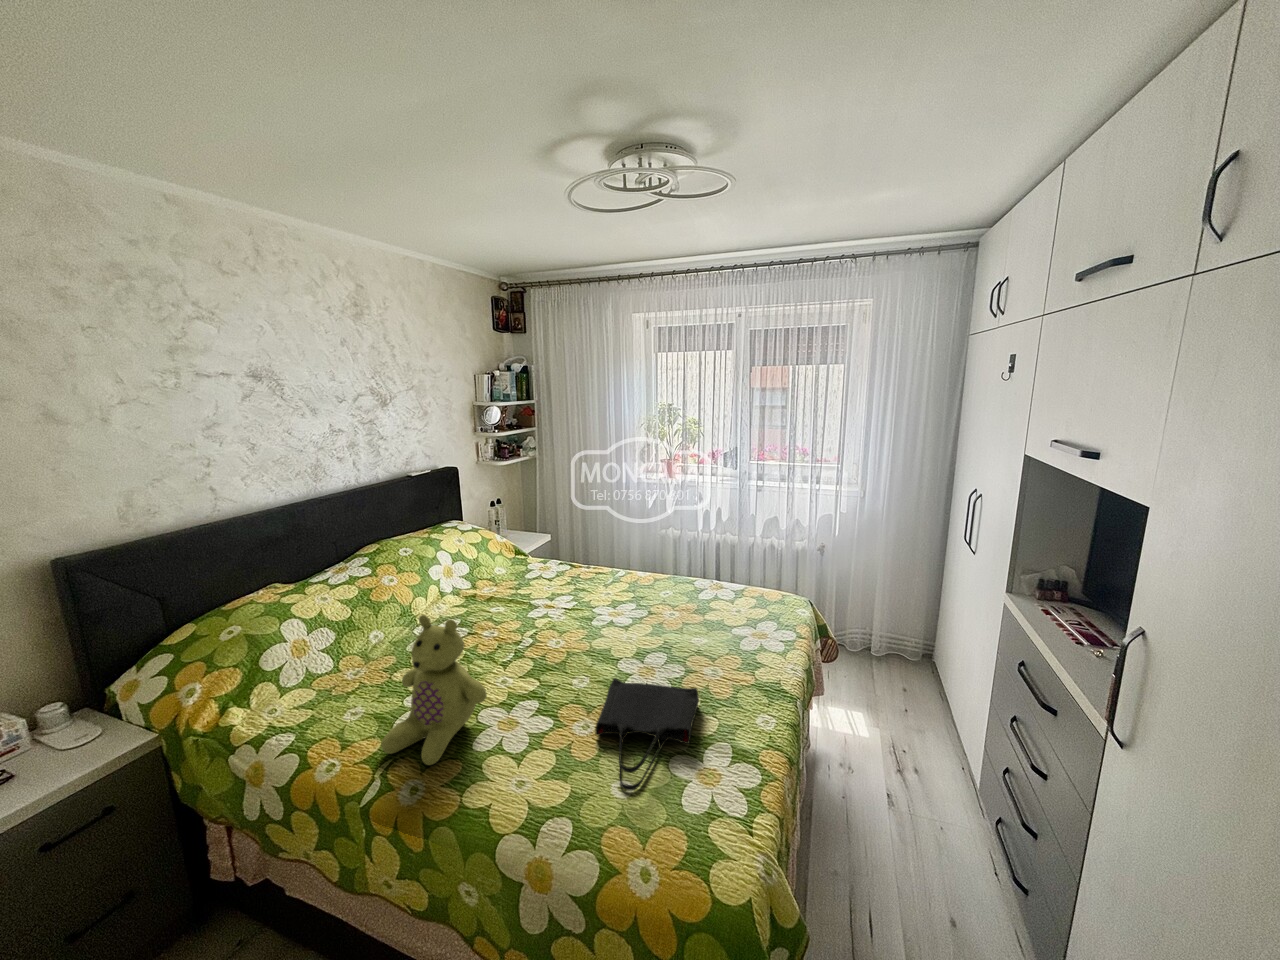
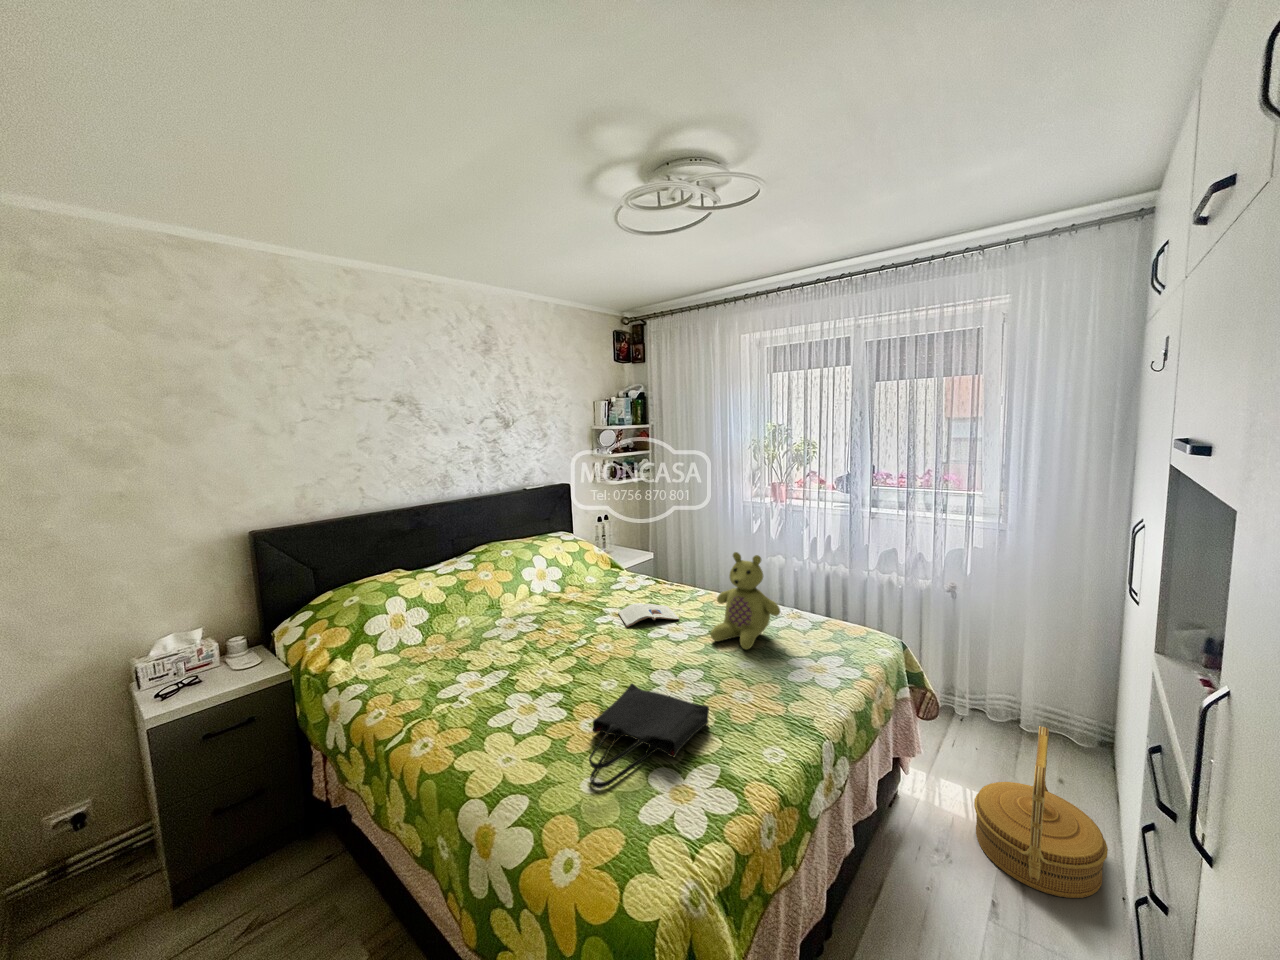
magazine: none [548,590,614,618] -> present [618,603,679,627]
stuffed bear: present [382,615,487,765] -> present [711,552,780,650]
woven basket: none [864,654,956,779] -> present [974,726,1108,898]

